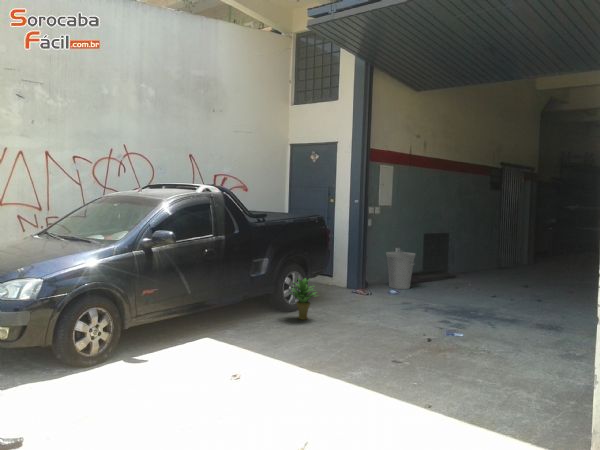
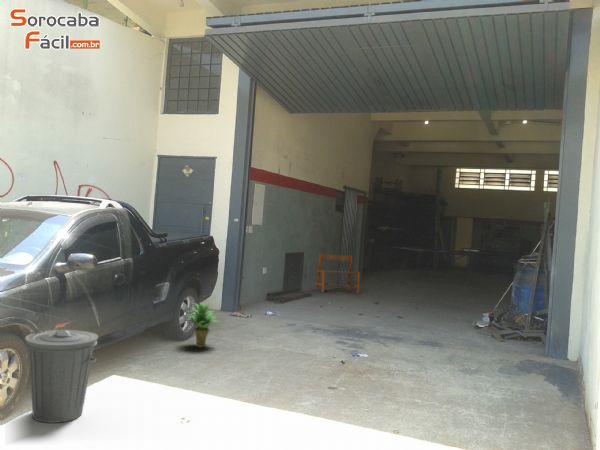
bench: none [462,234,510,276] -> present [315,254,360,294]
trash can: present [386,251,415,289] -> present [25,330,98,423]

